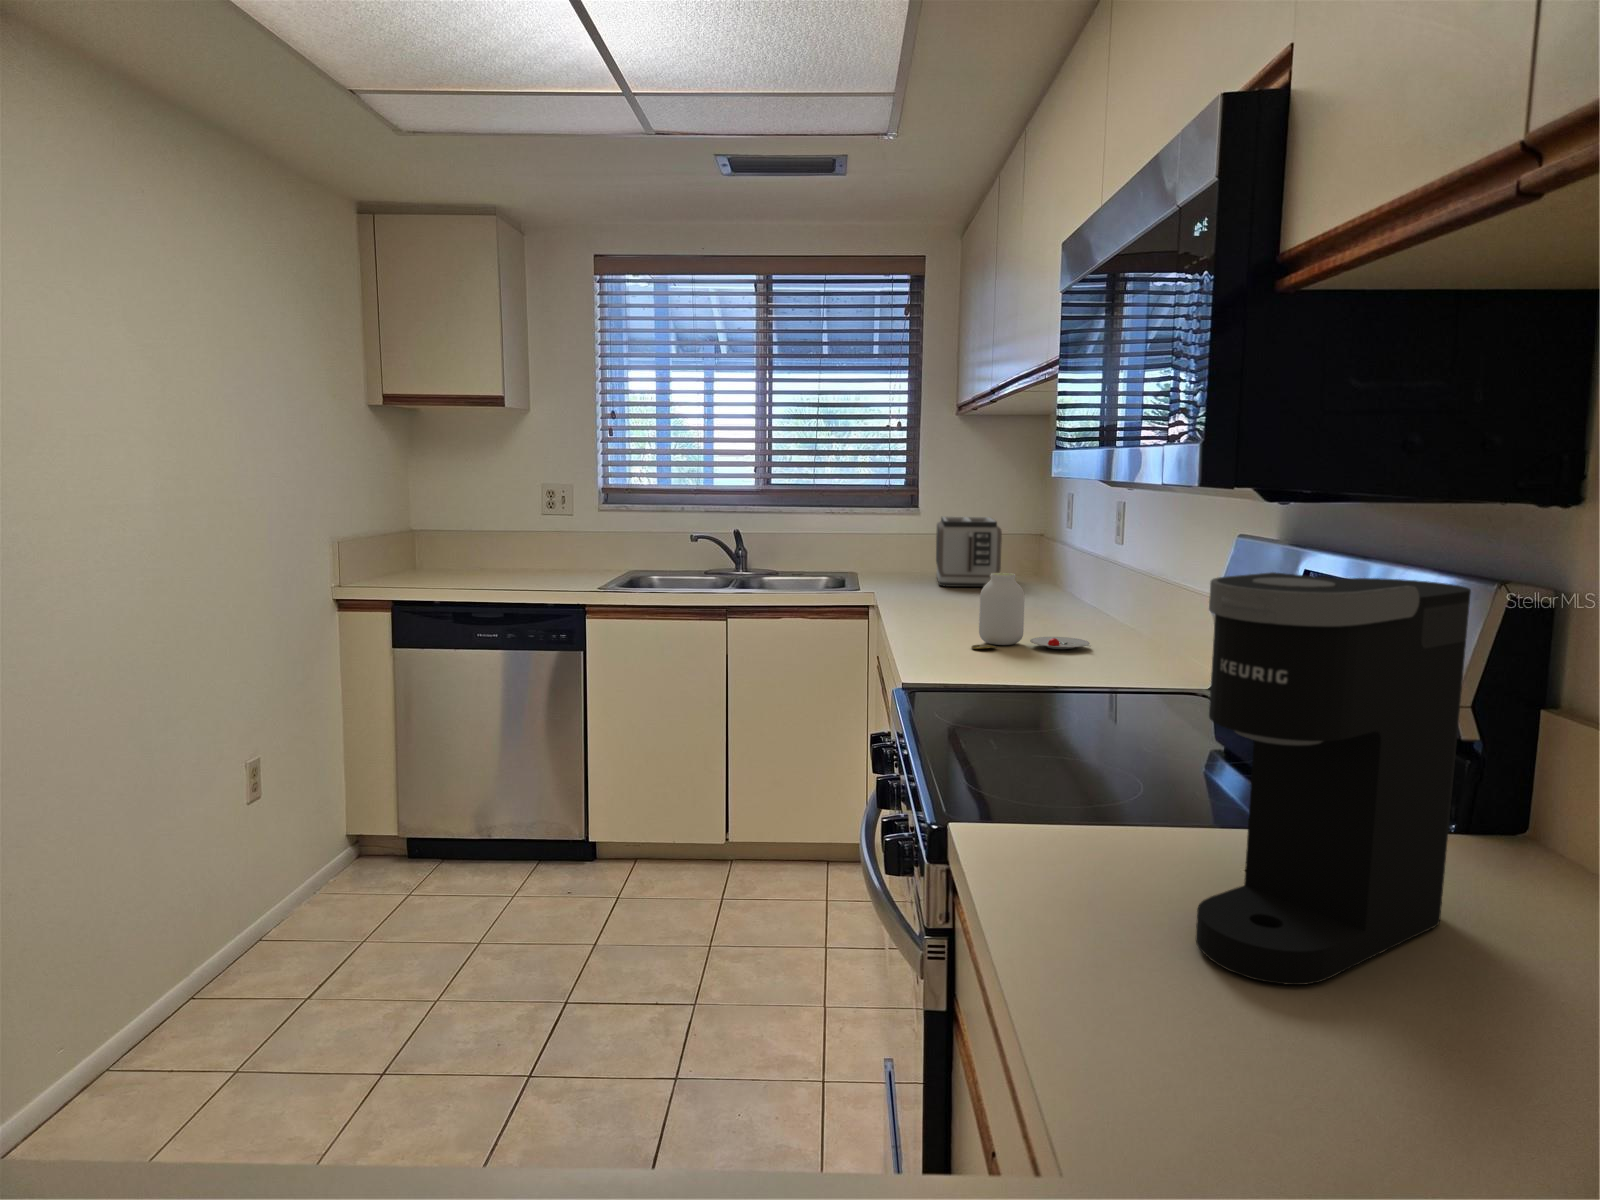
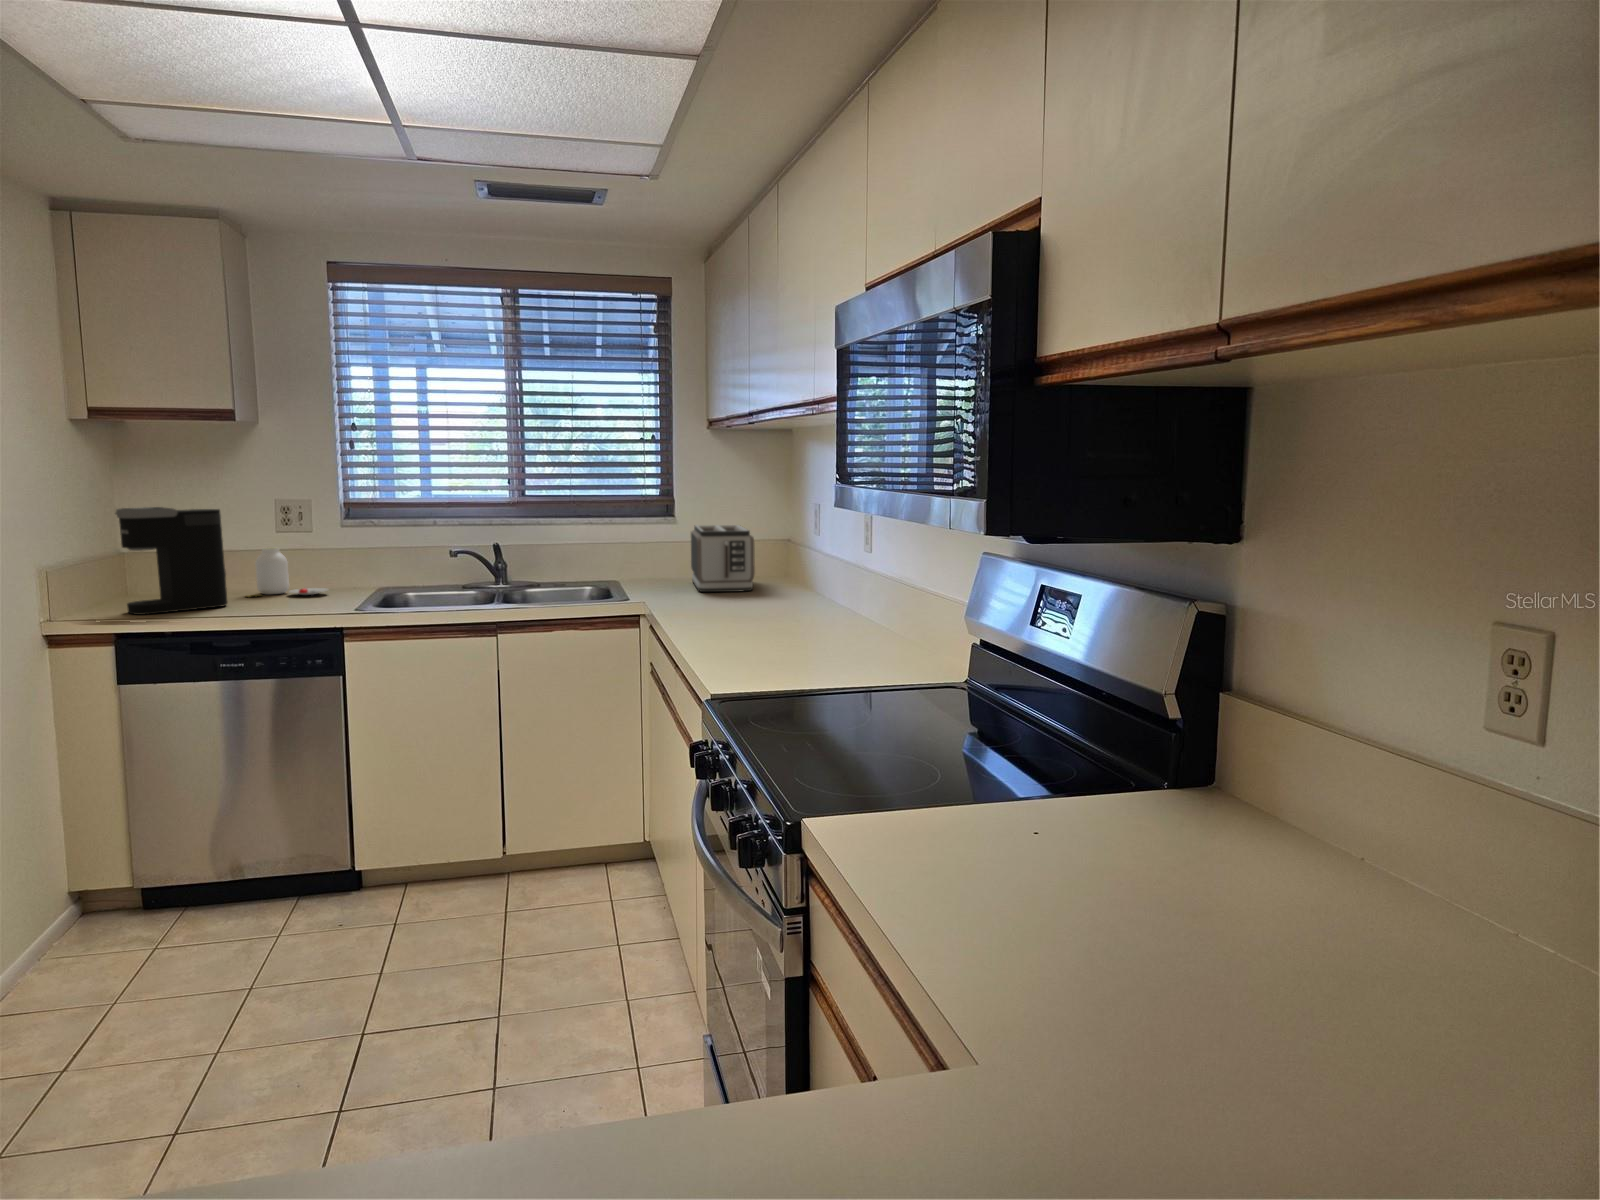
coffee maker: present [1196,572,1471,985] -> present [115,507,227,615]
jar: present [971,573,1090,649] -> present [246,547,328,597]

